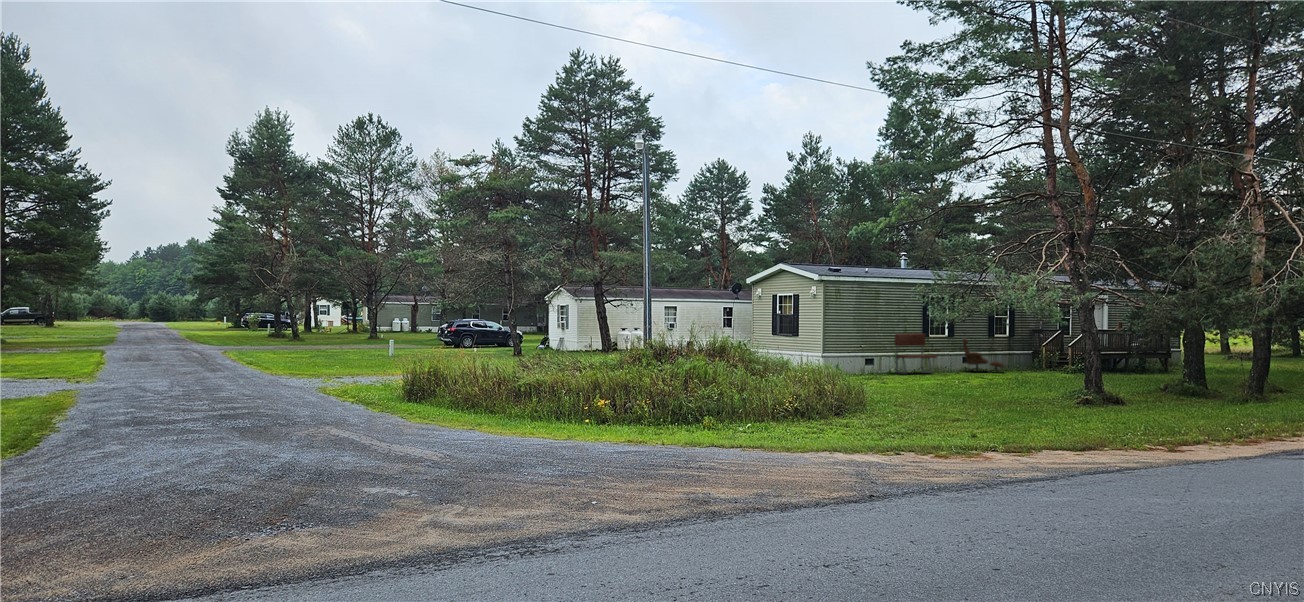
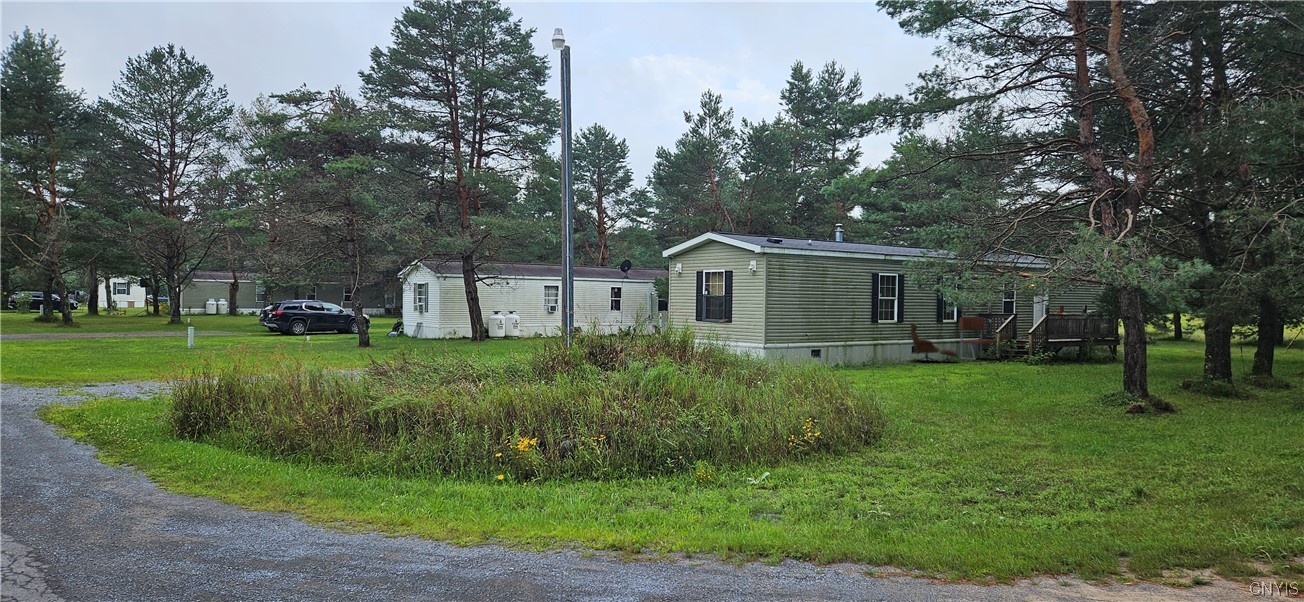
bench: present [895,333,937,374] -> present [960,317,997,360]

